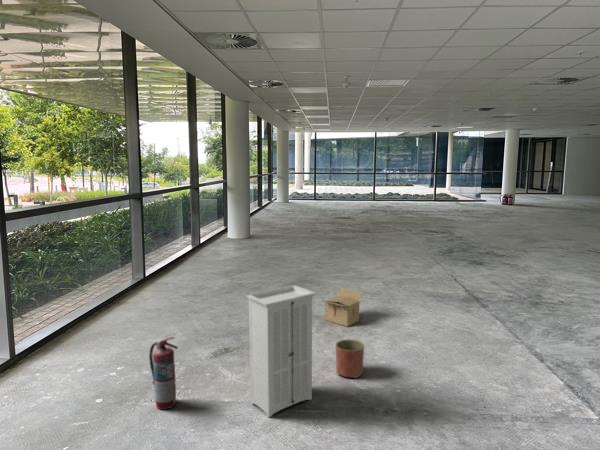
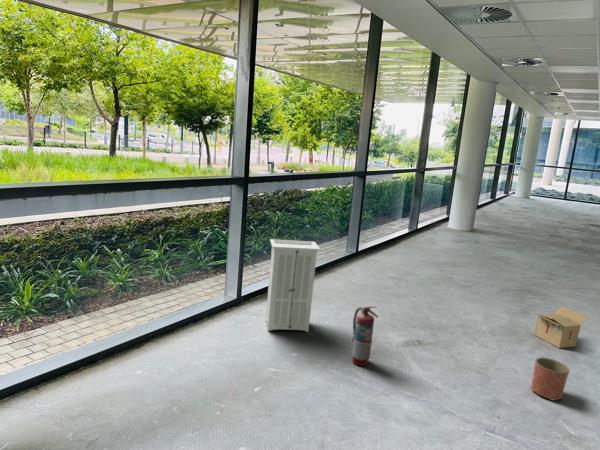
storage cabinet: present [246,285,316,417] -> present [266,239,320,332]

